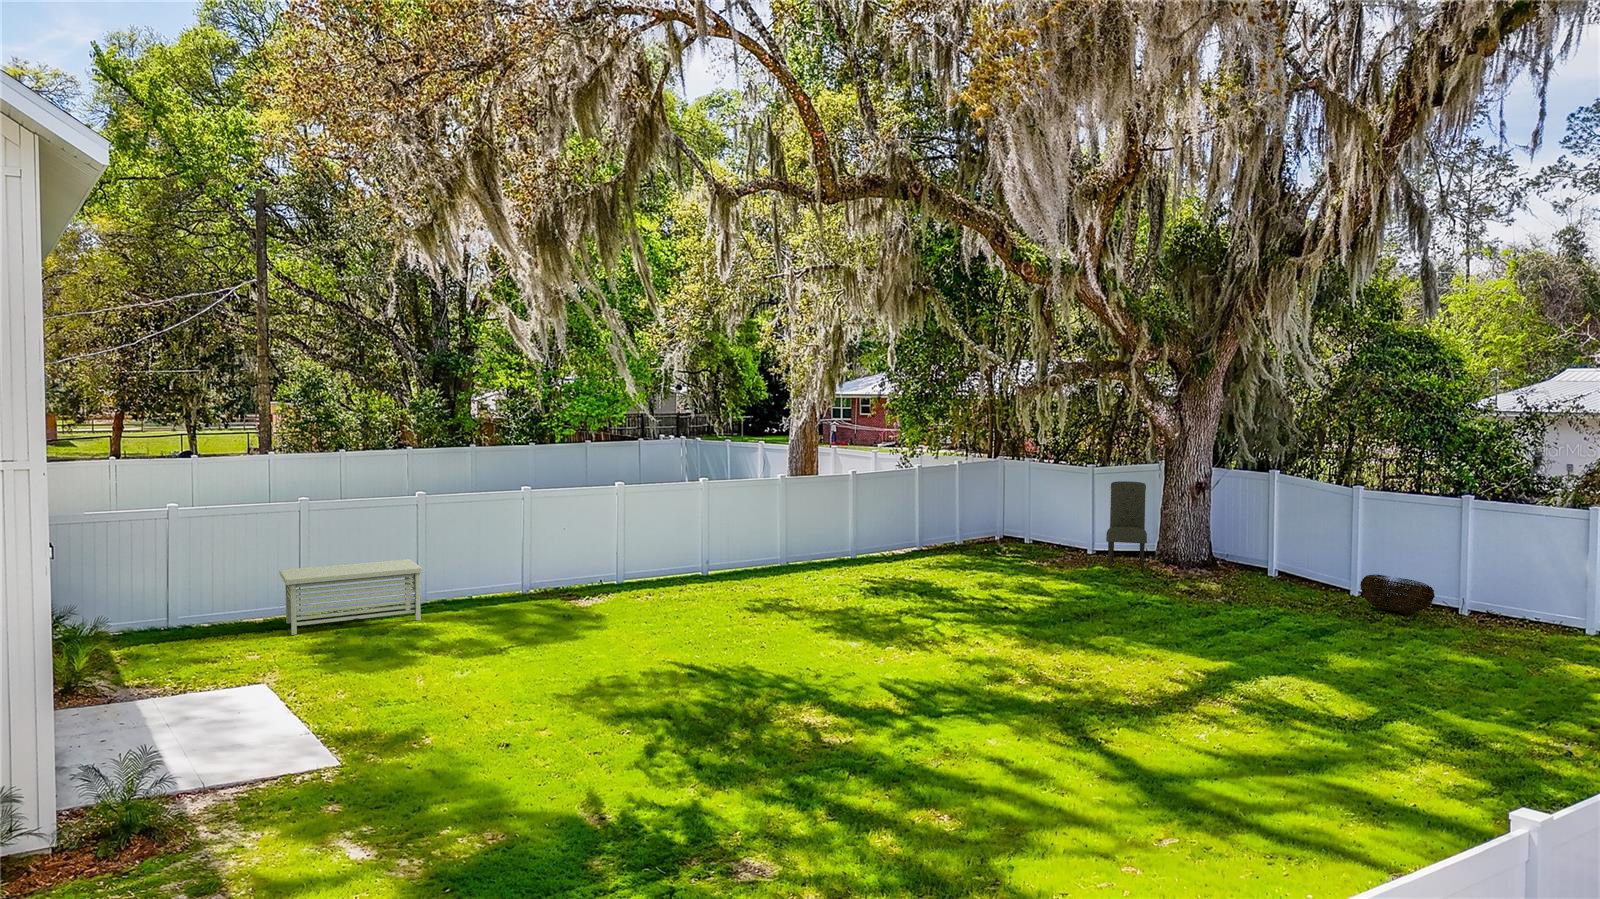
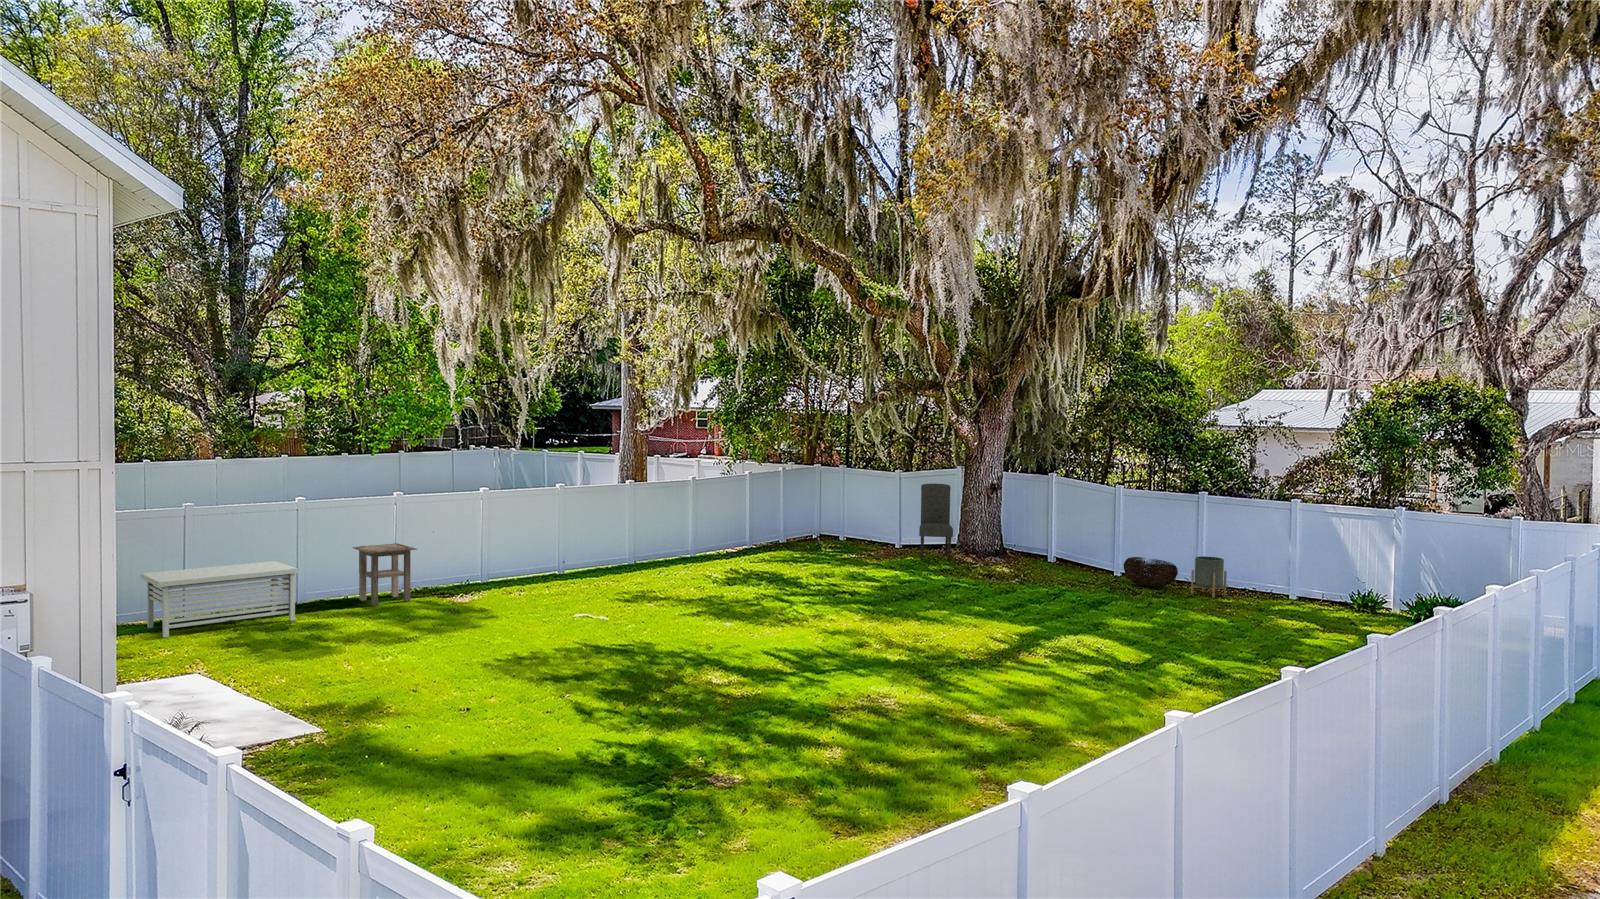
side table: none [487,542,547,606] -> present [353,543,417,605]
planter: none [1452,577,1504,631] -> present [1191,556,1227,598]

